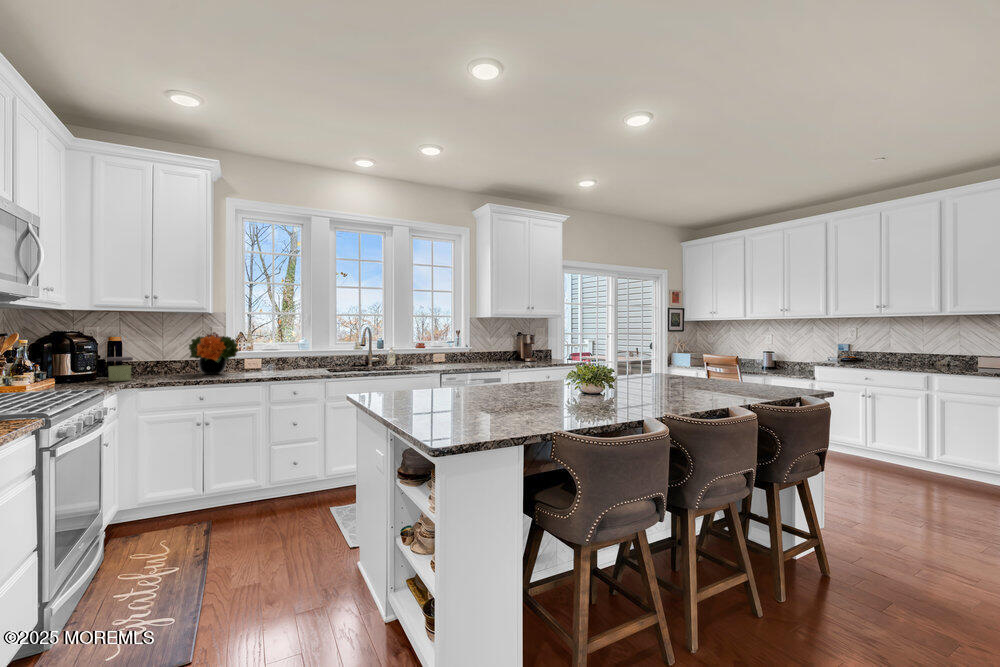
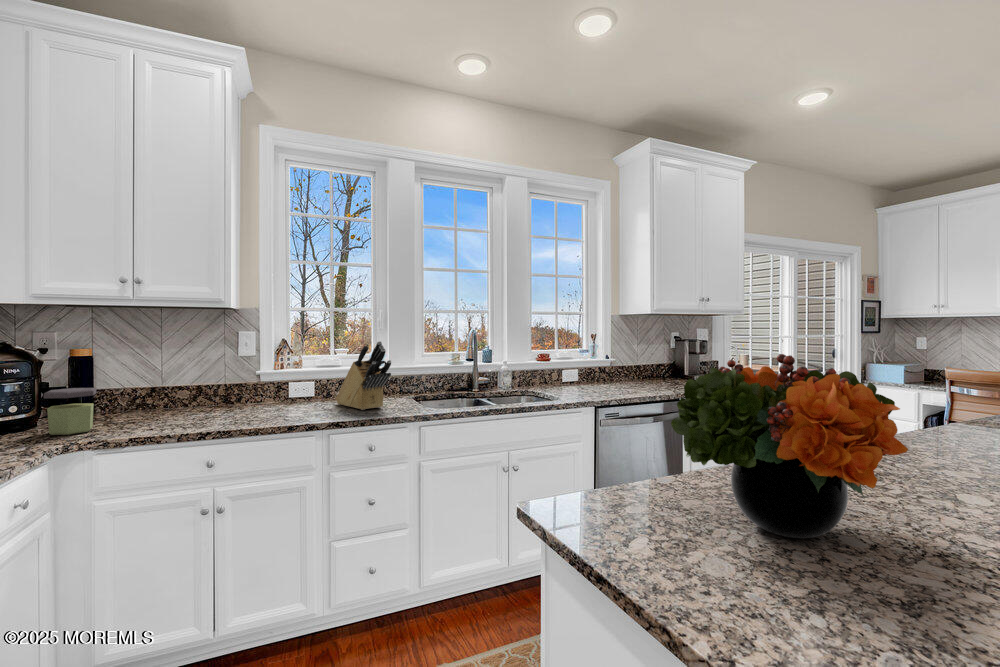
flower arrangement: present [189,332,239,374] -> present [671,354,908,538]
knife block: none [275,333,309,374] -> present [336,341,391,410]

